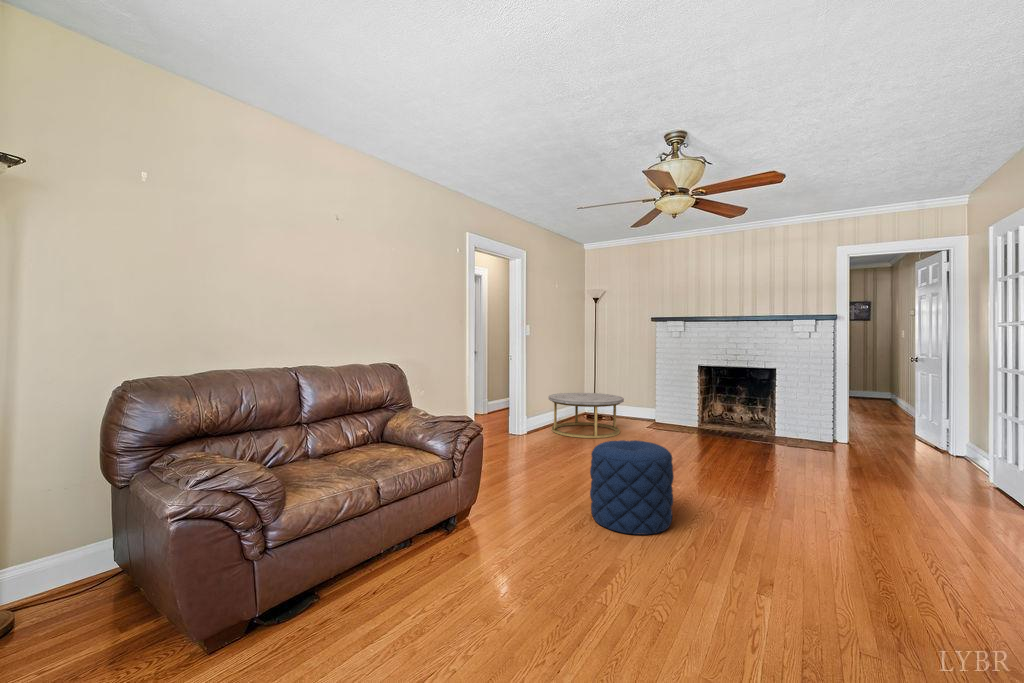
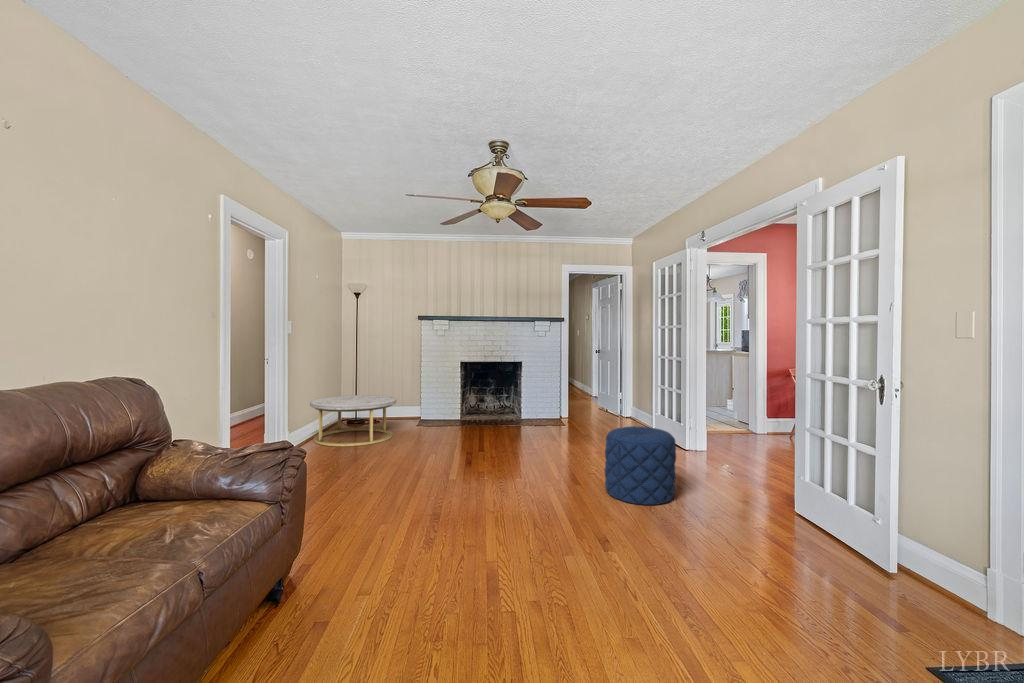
pouf: present [590,440,674,535] -> present [605,426,676,505]

